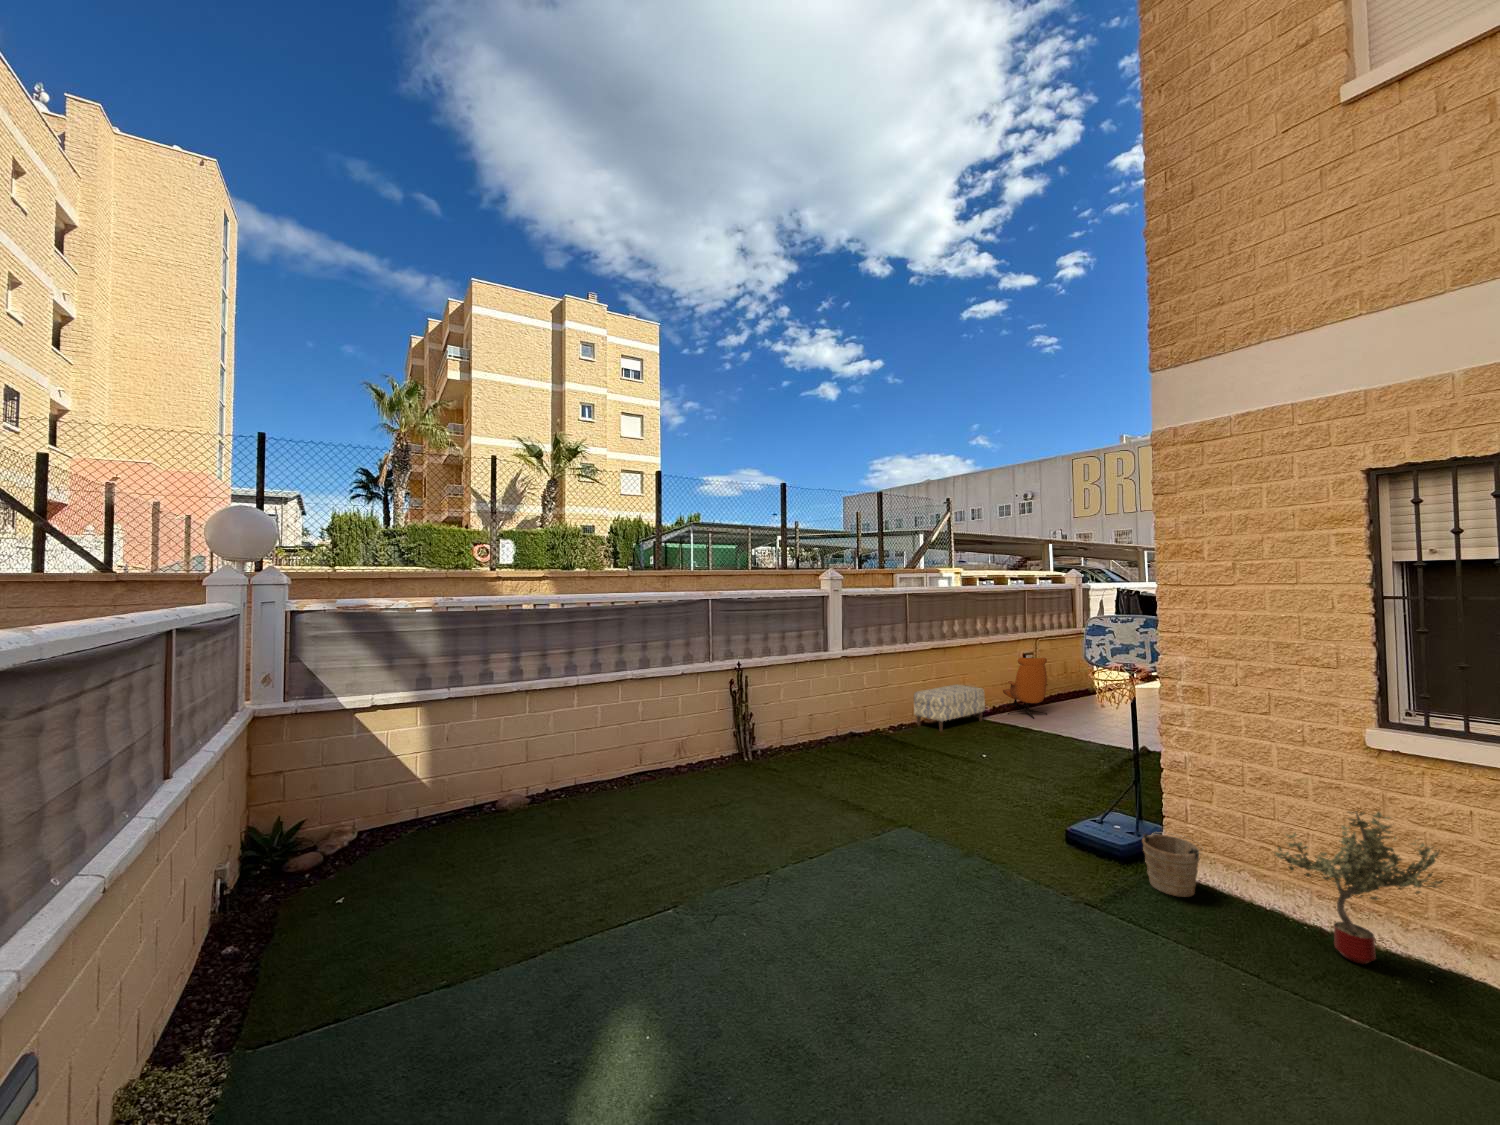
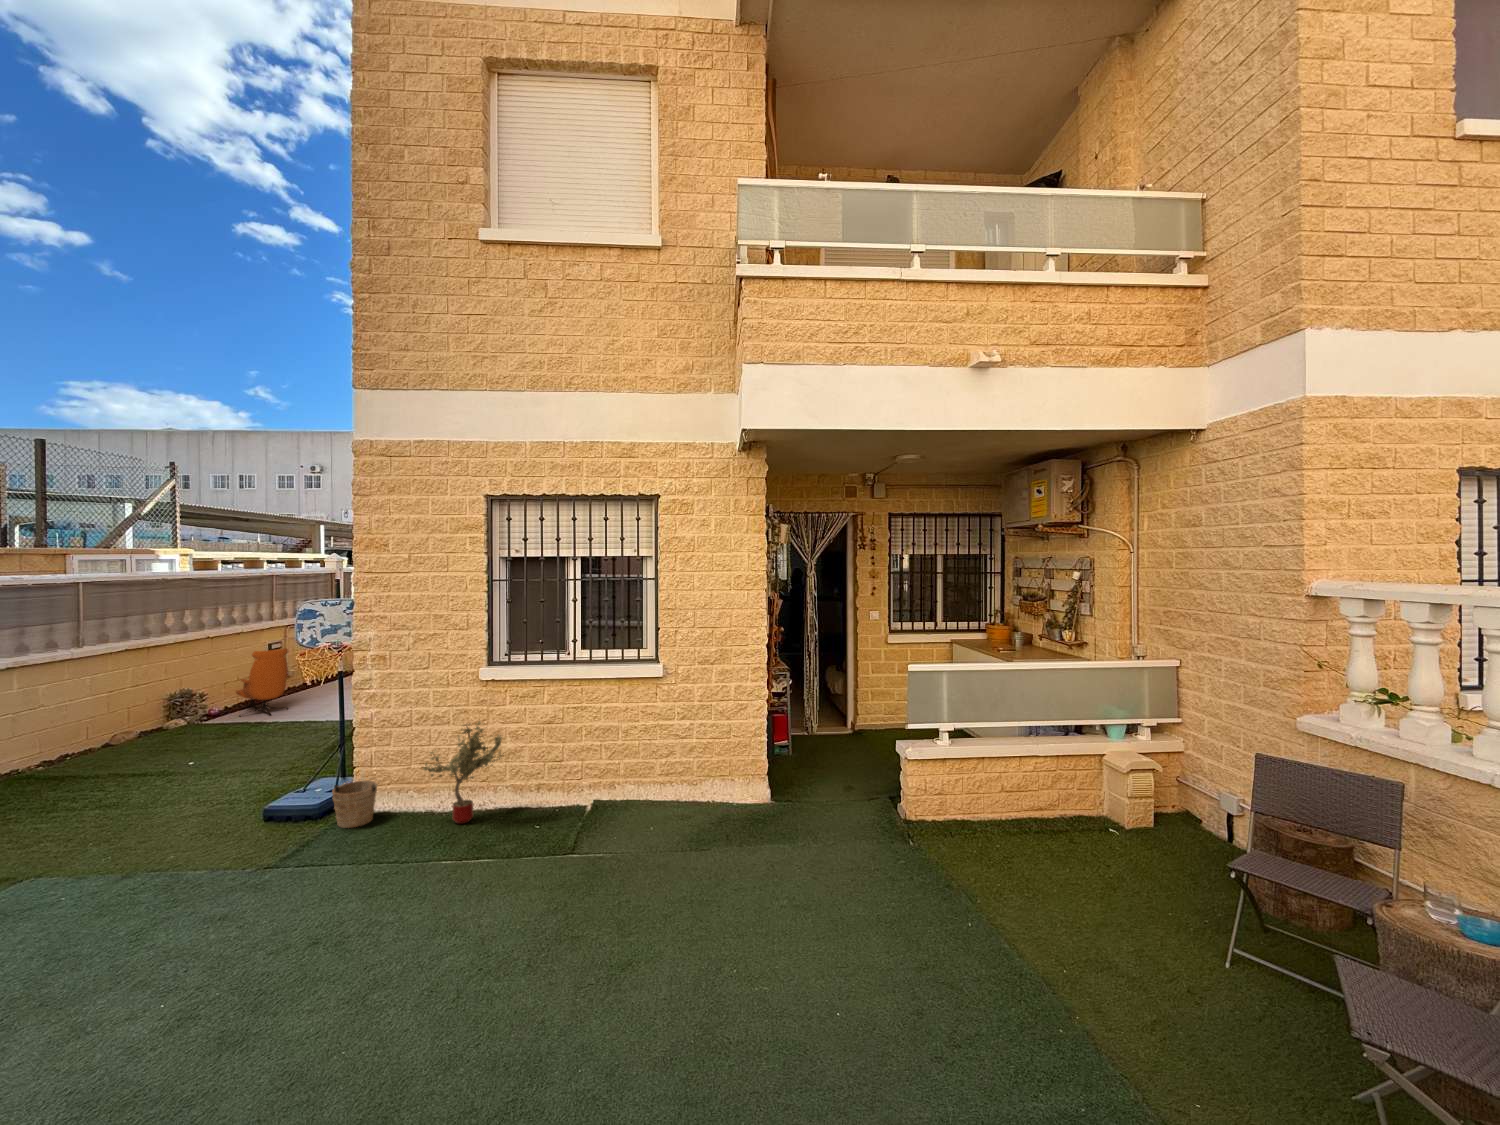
bench: present [914,684,985,732] -> none [91,692,205,754]

